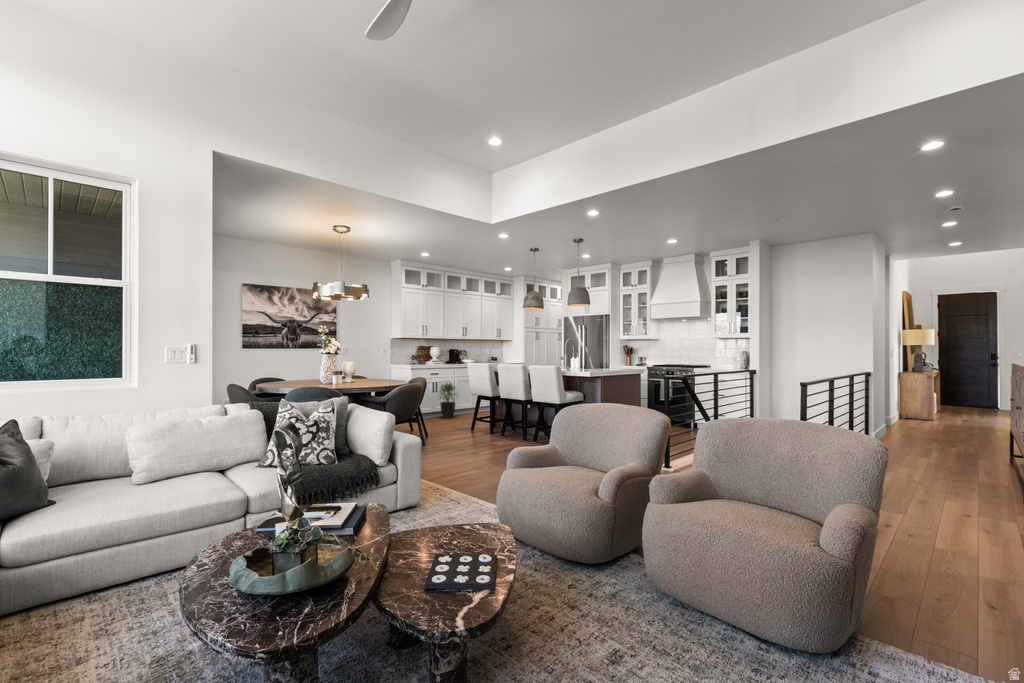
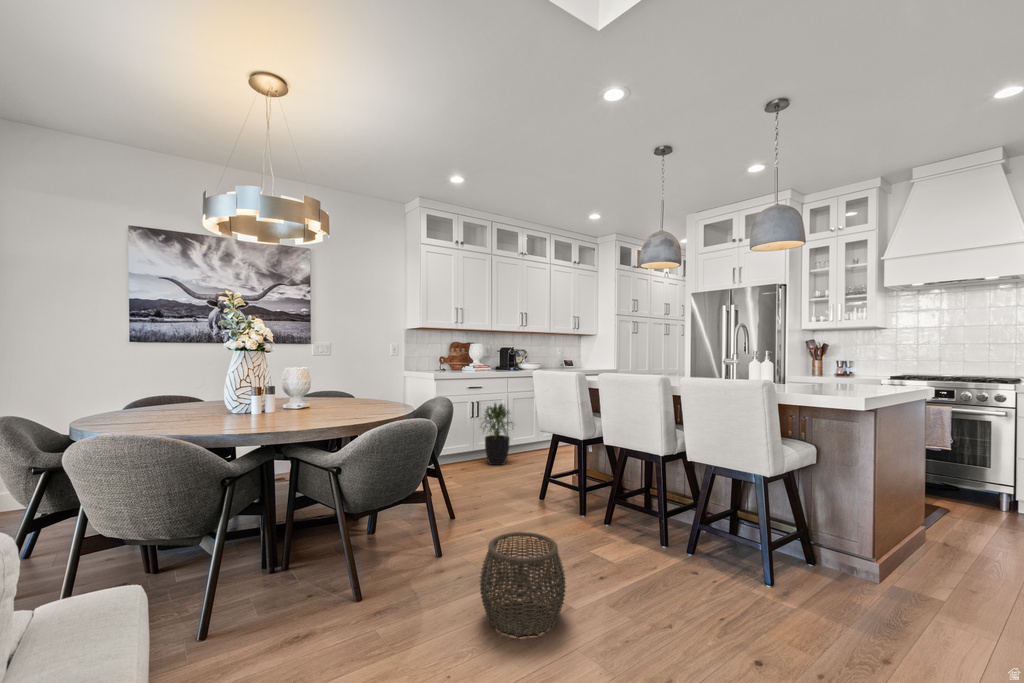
woven basket: none [441,424,474,456] -> present [480,532,566,636]

